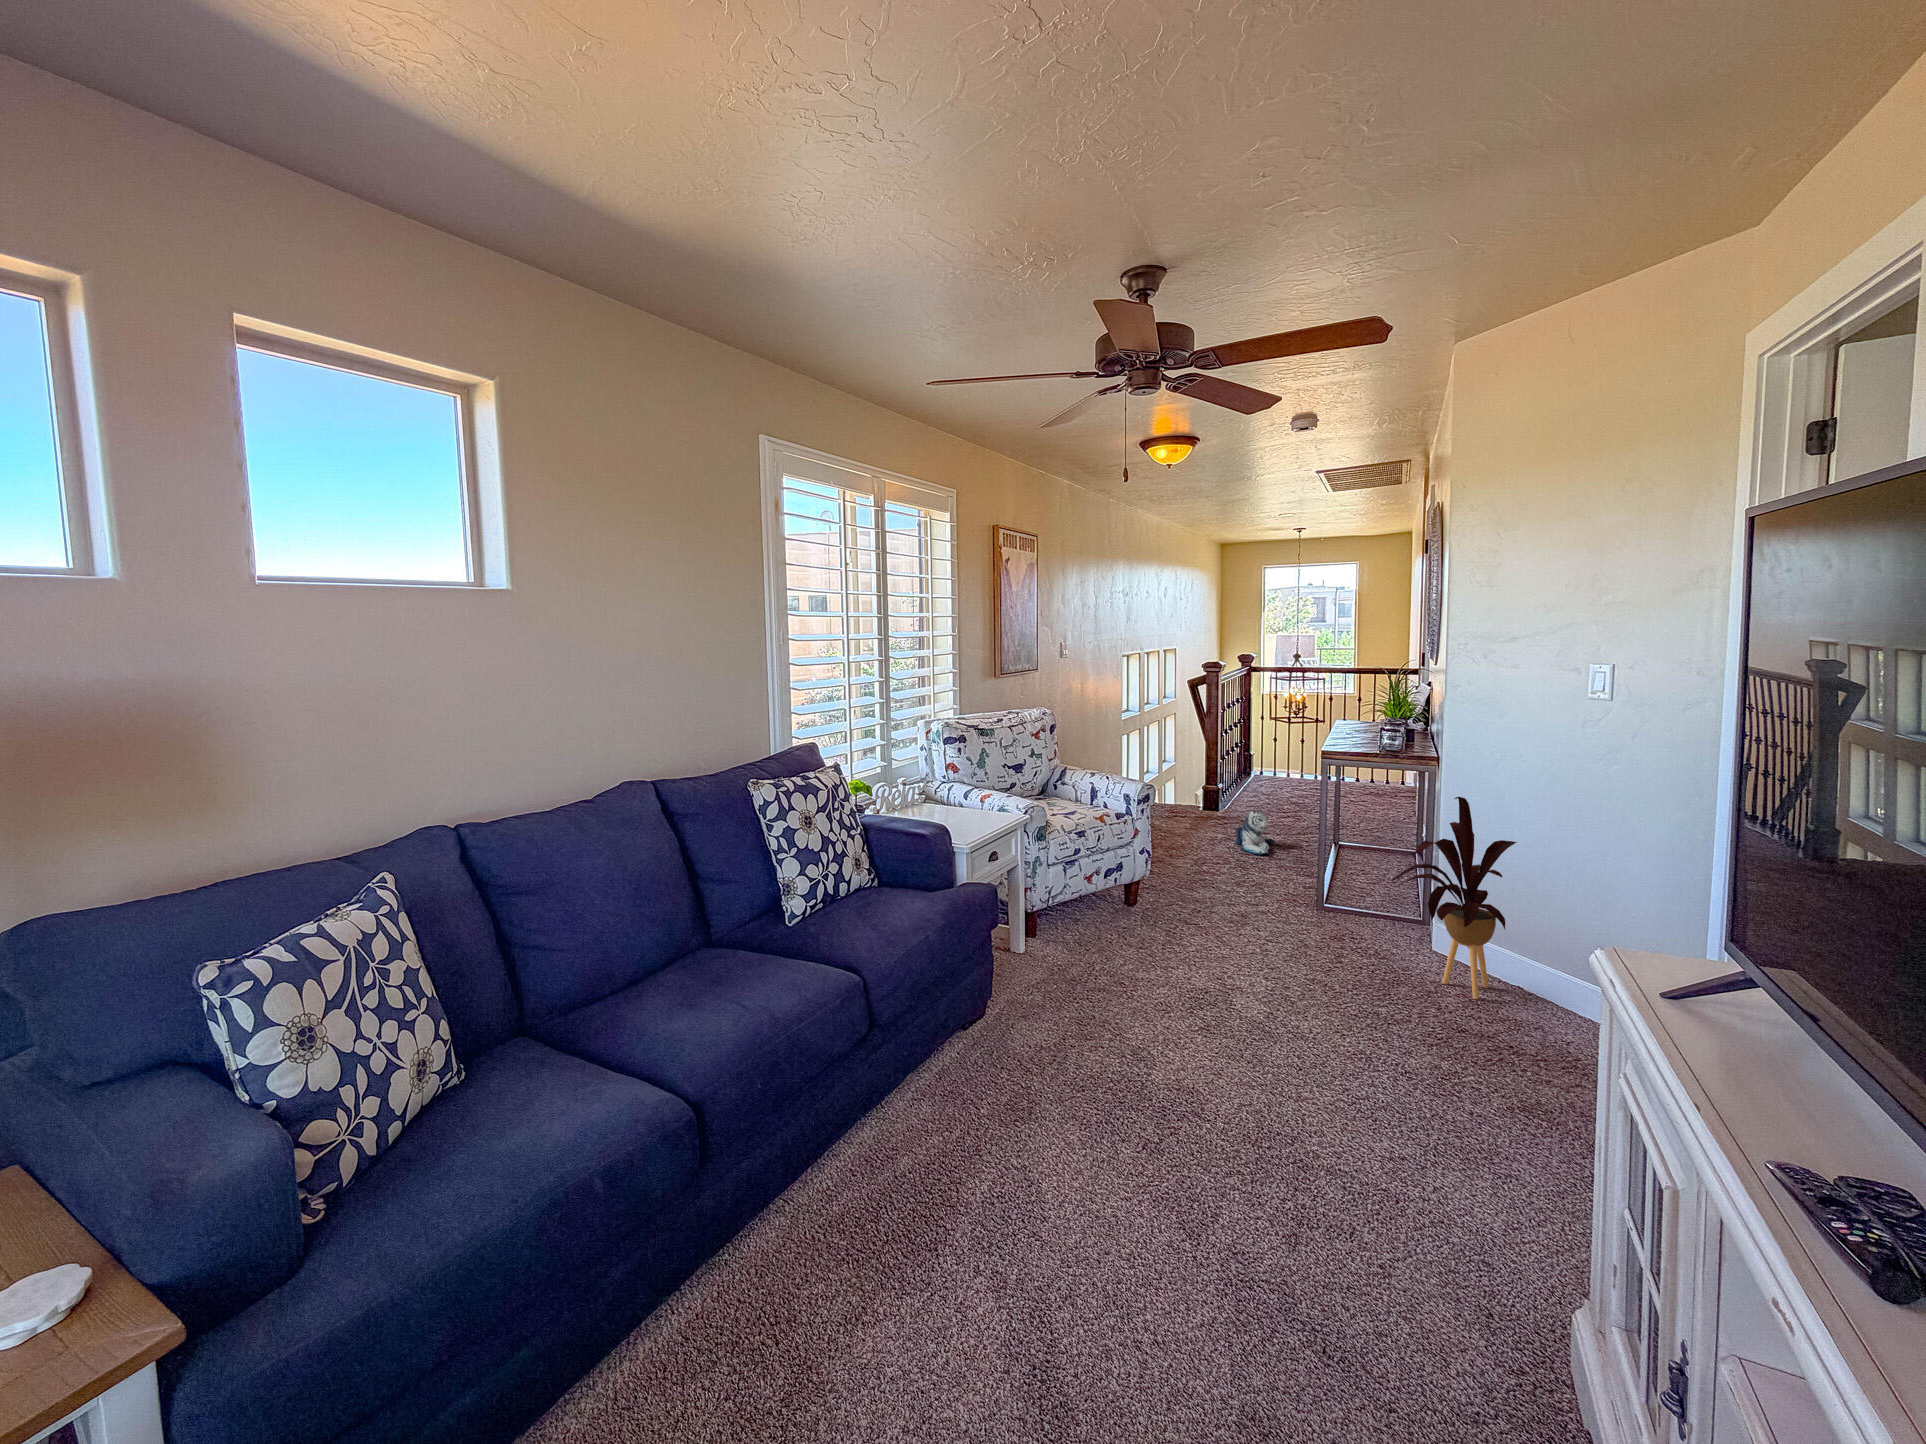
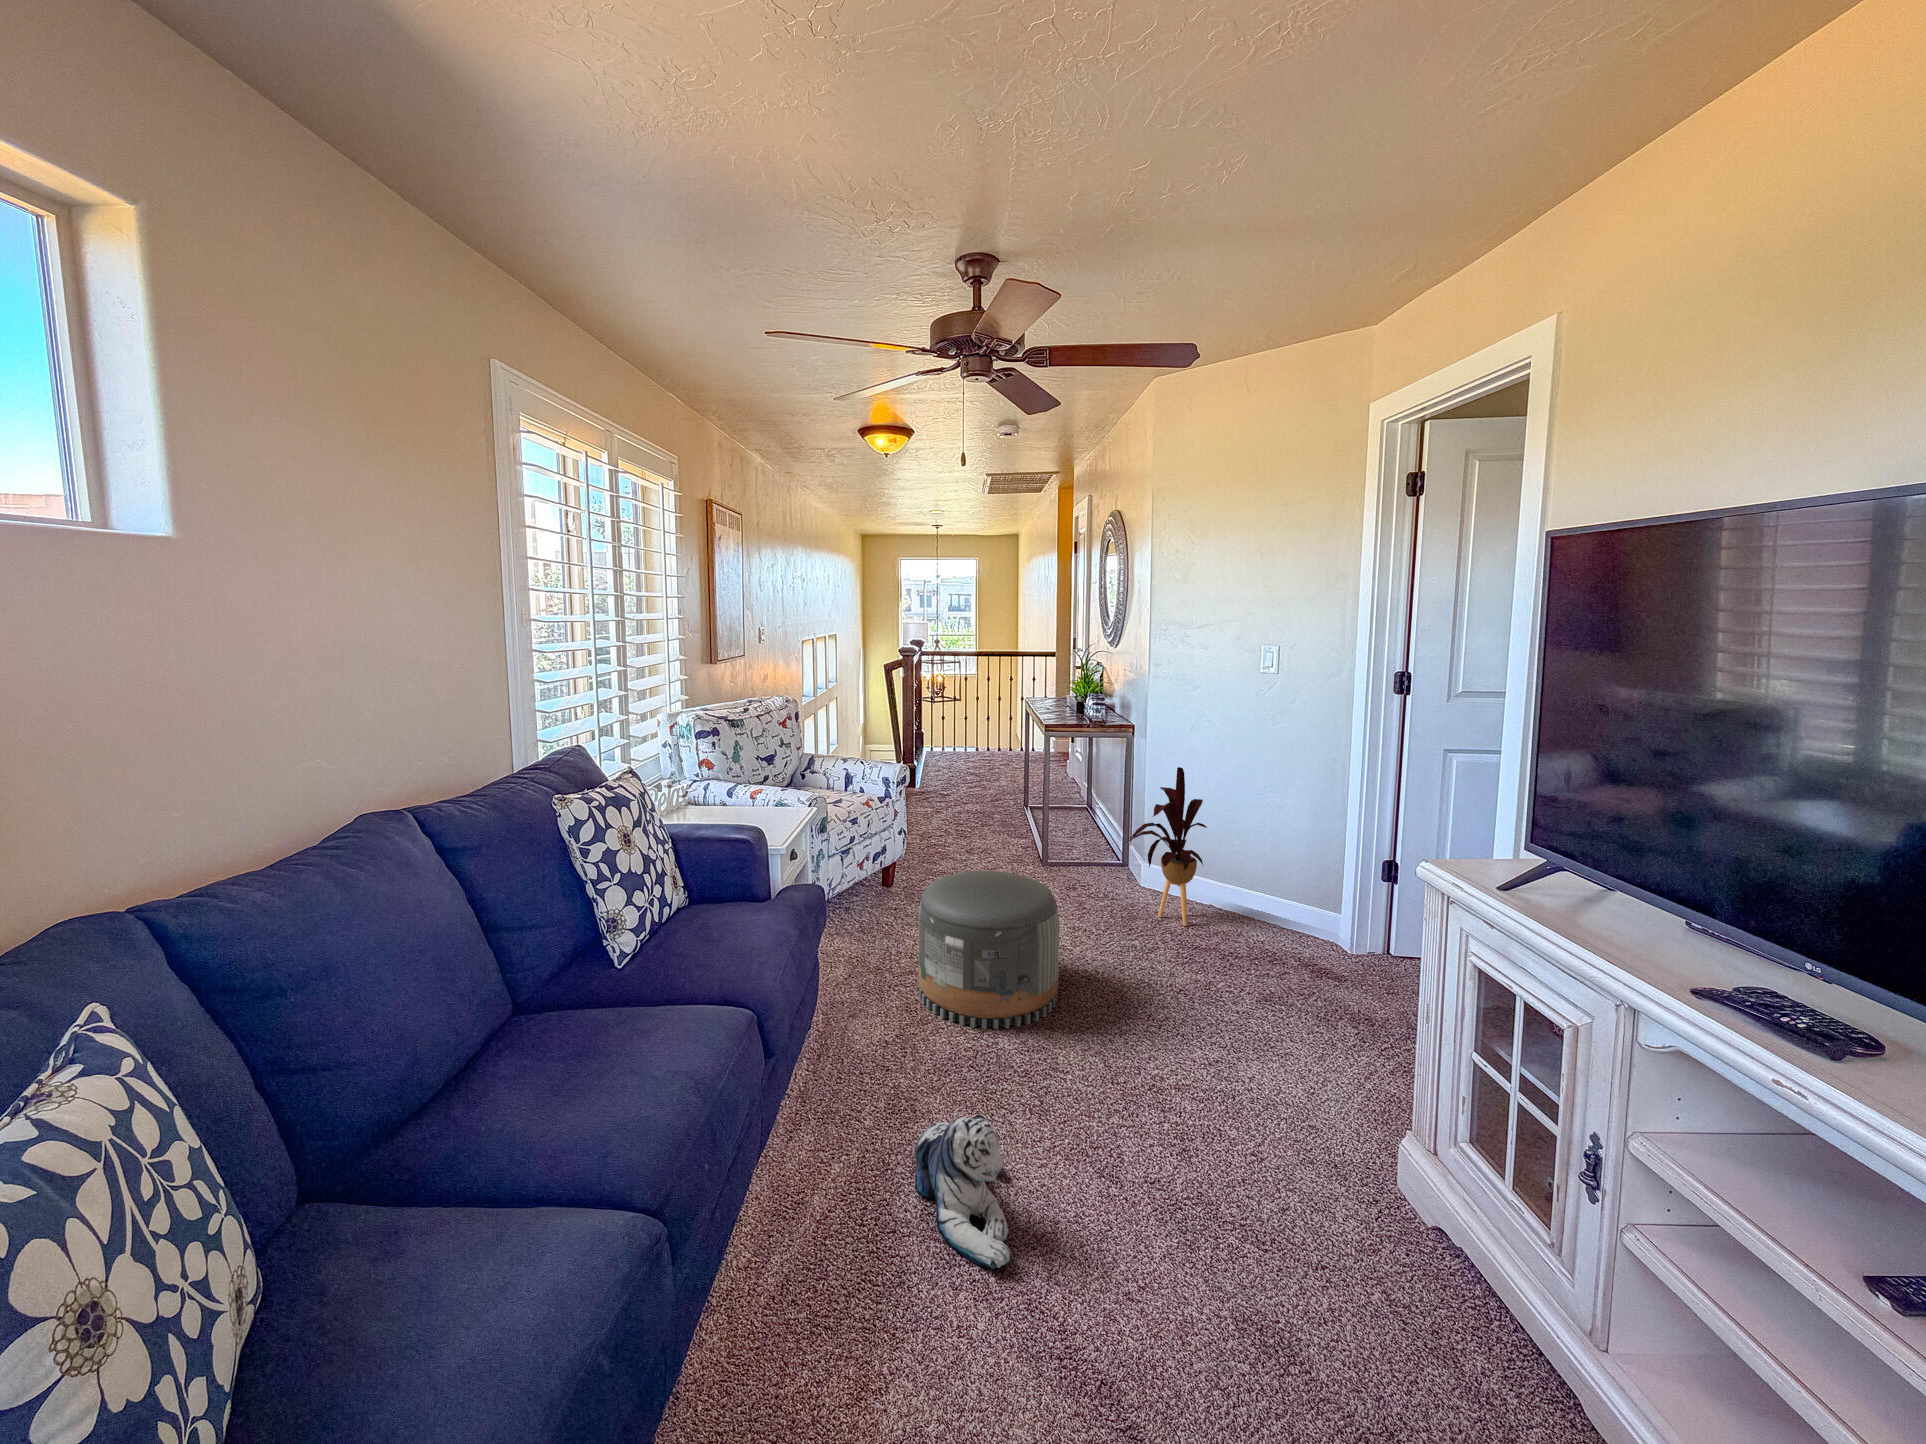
plush toy: present [1235,811,1274,855] -> present [914,1114,1011,1269]
pouf: none [1093,892,1251,1064] -> present [919,871,1059,1029]

